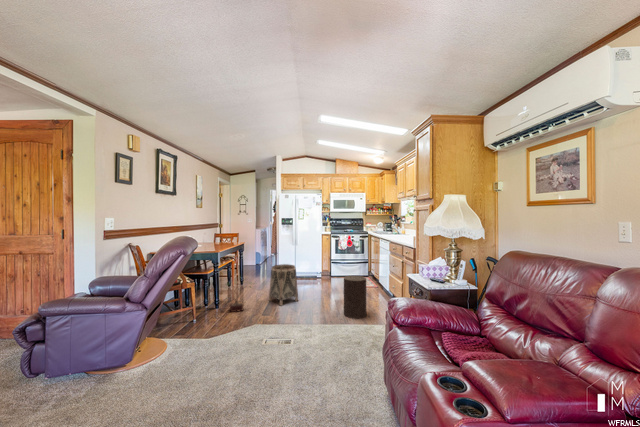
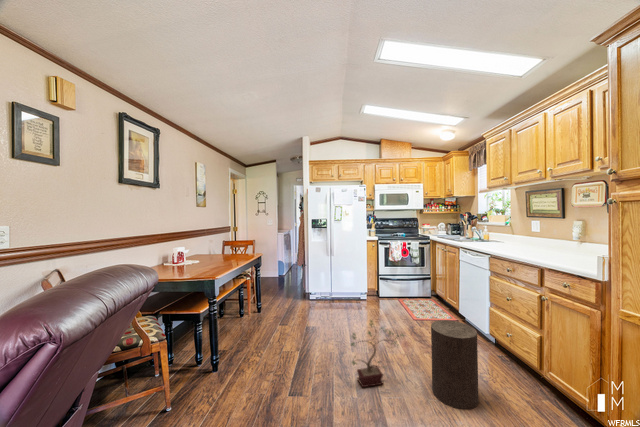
basket: present [269,264,298,306] -> none [298,291,344,363]
potted plant: present [226,277,251,312] -> present [351,321,404,387]

